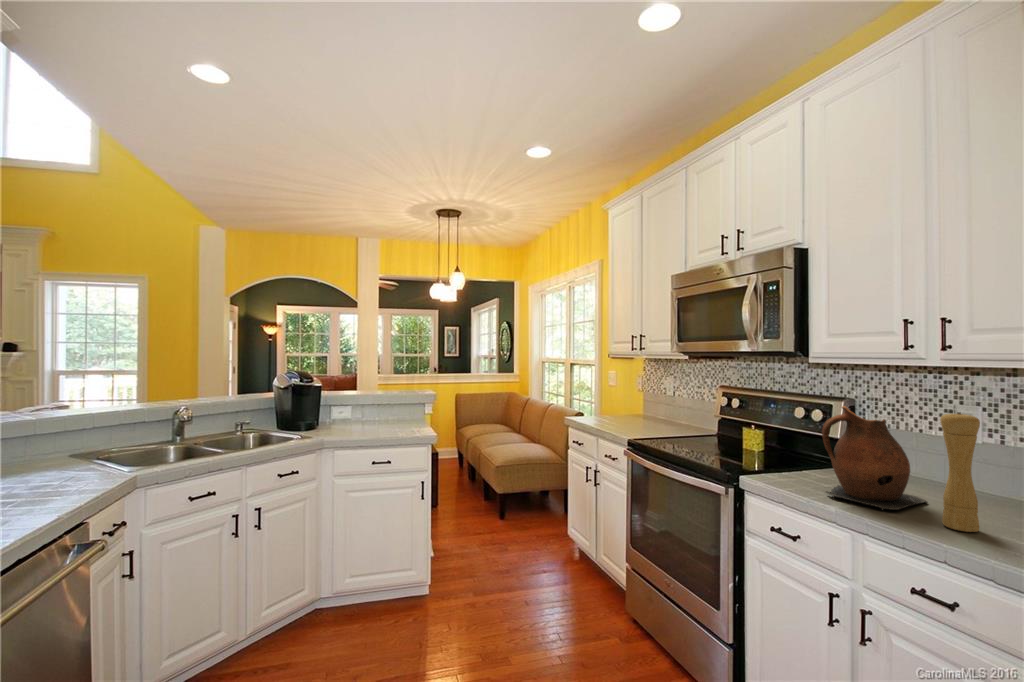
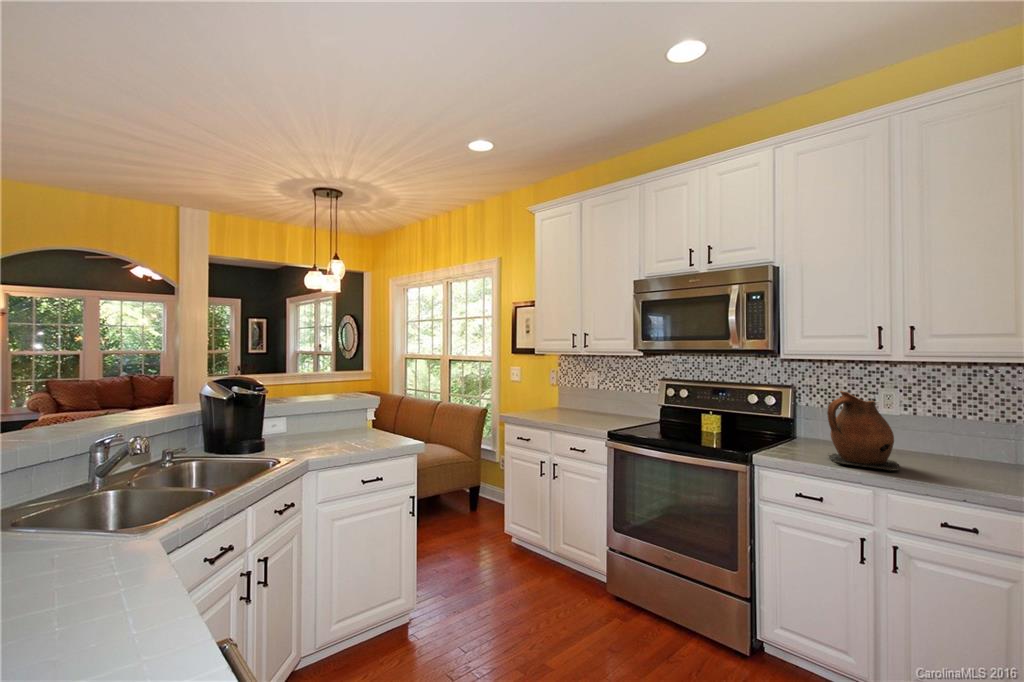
pepper mill: present [940,412,980,532] -> none [936,393,967,481]

